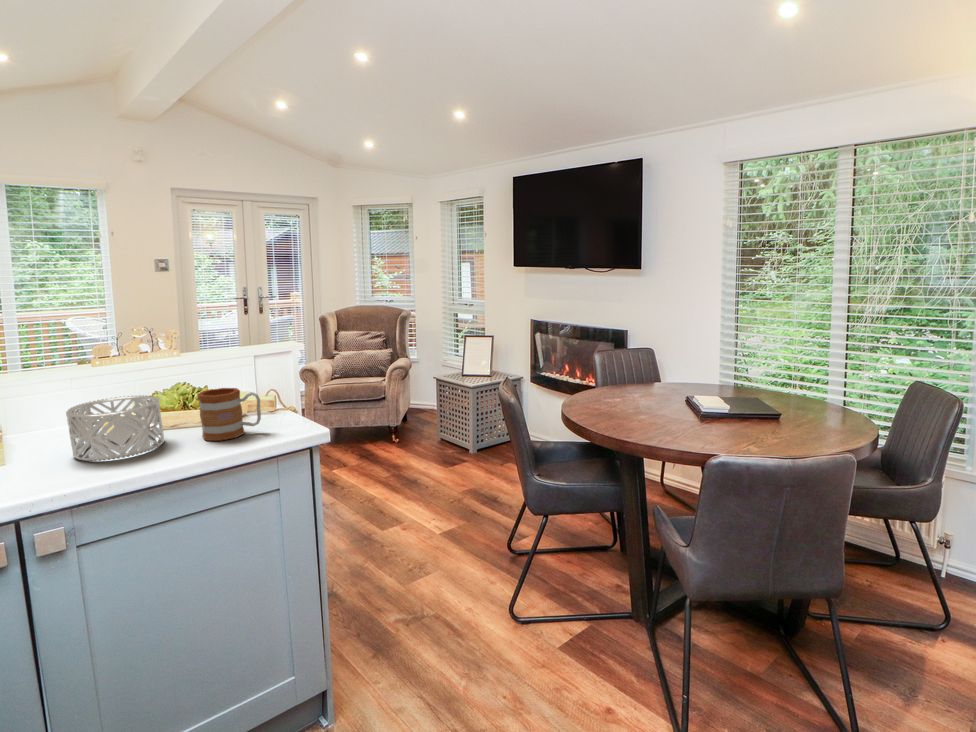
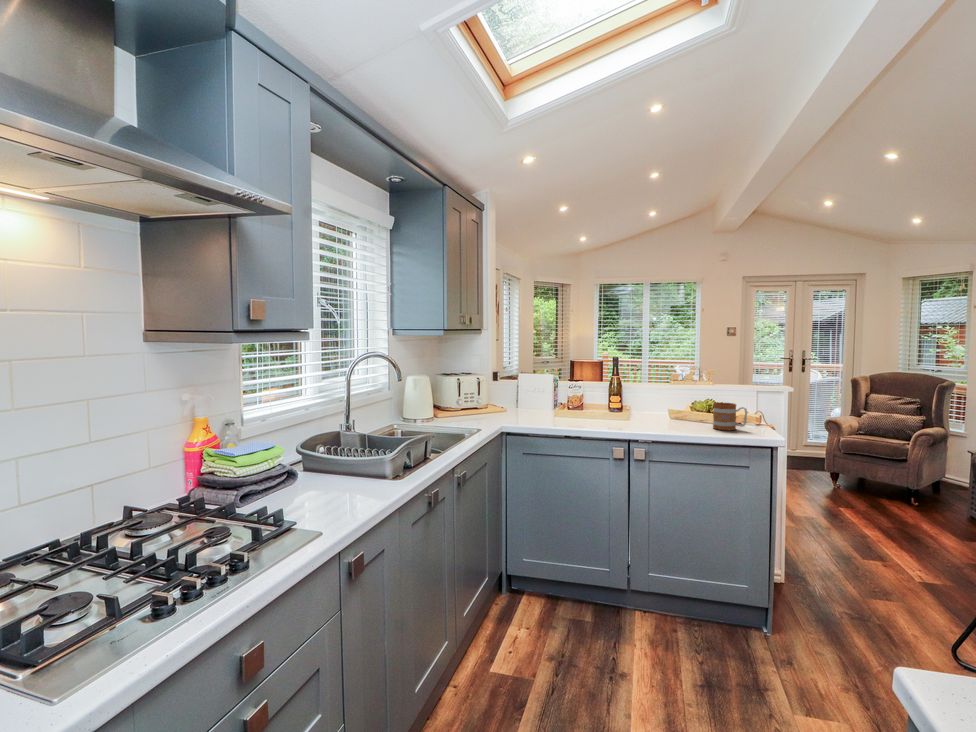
decorative bowl: present [66,395,164,461] -> none [652,399,694,427]

